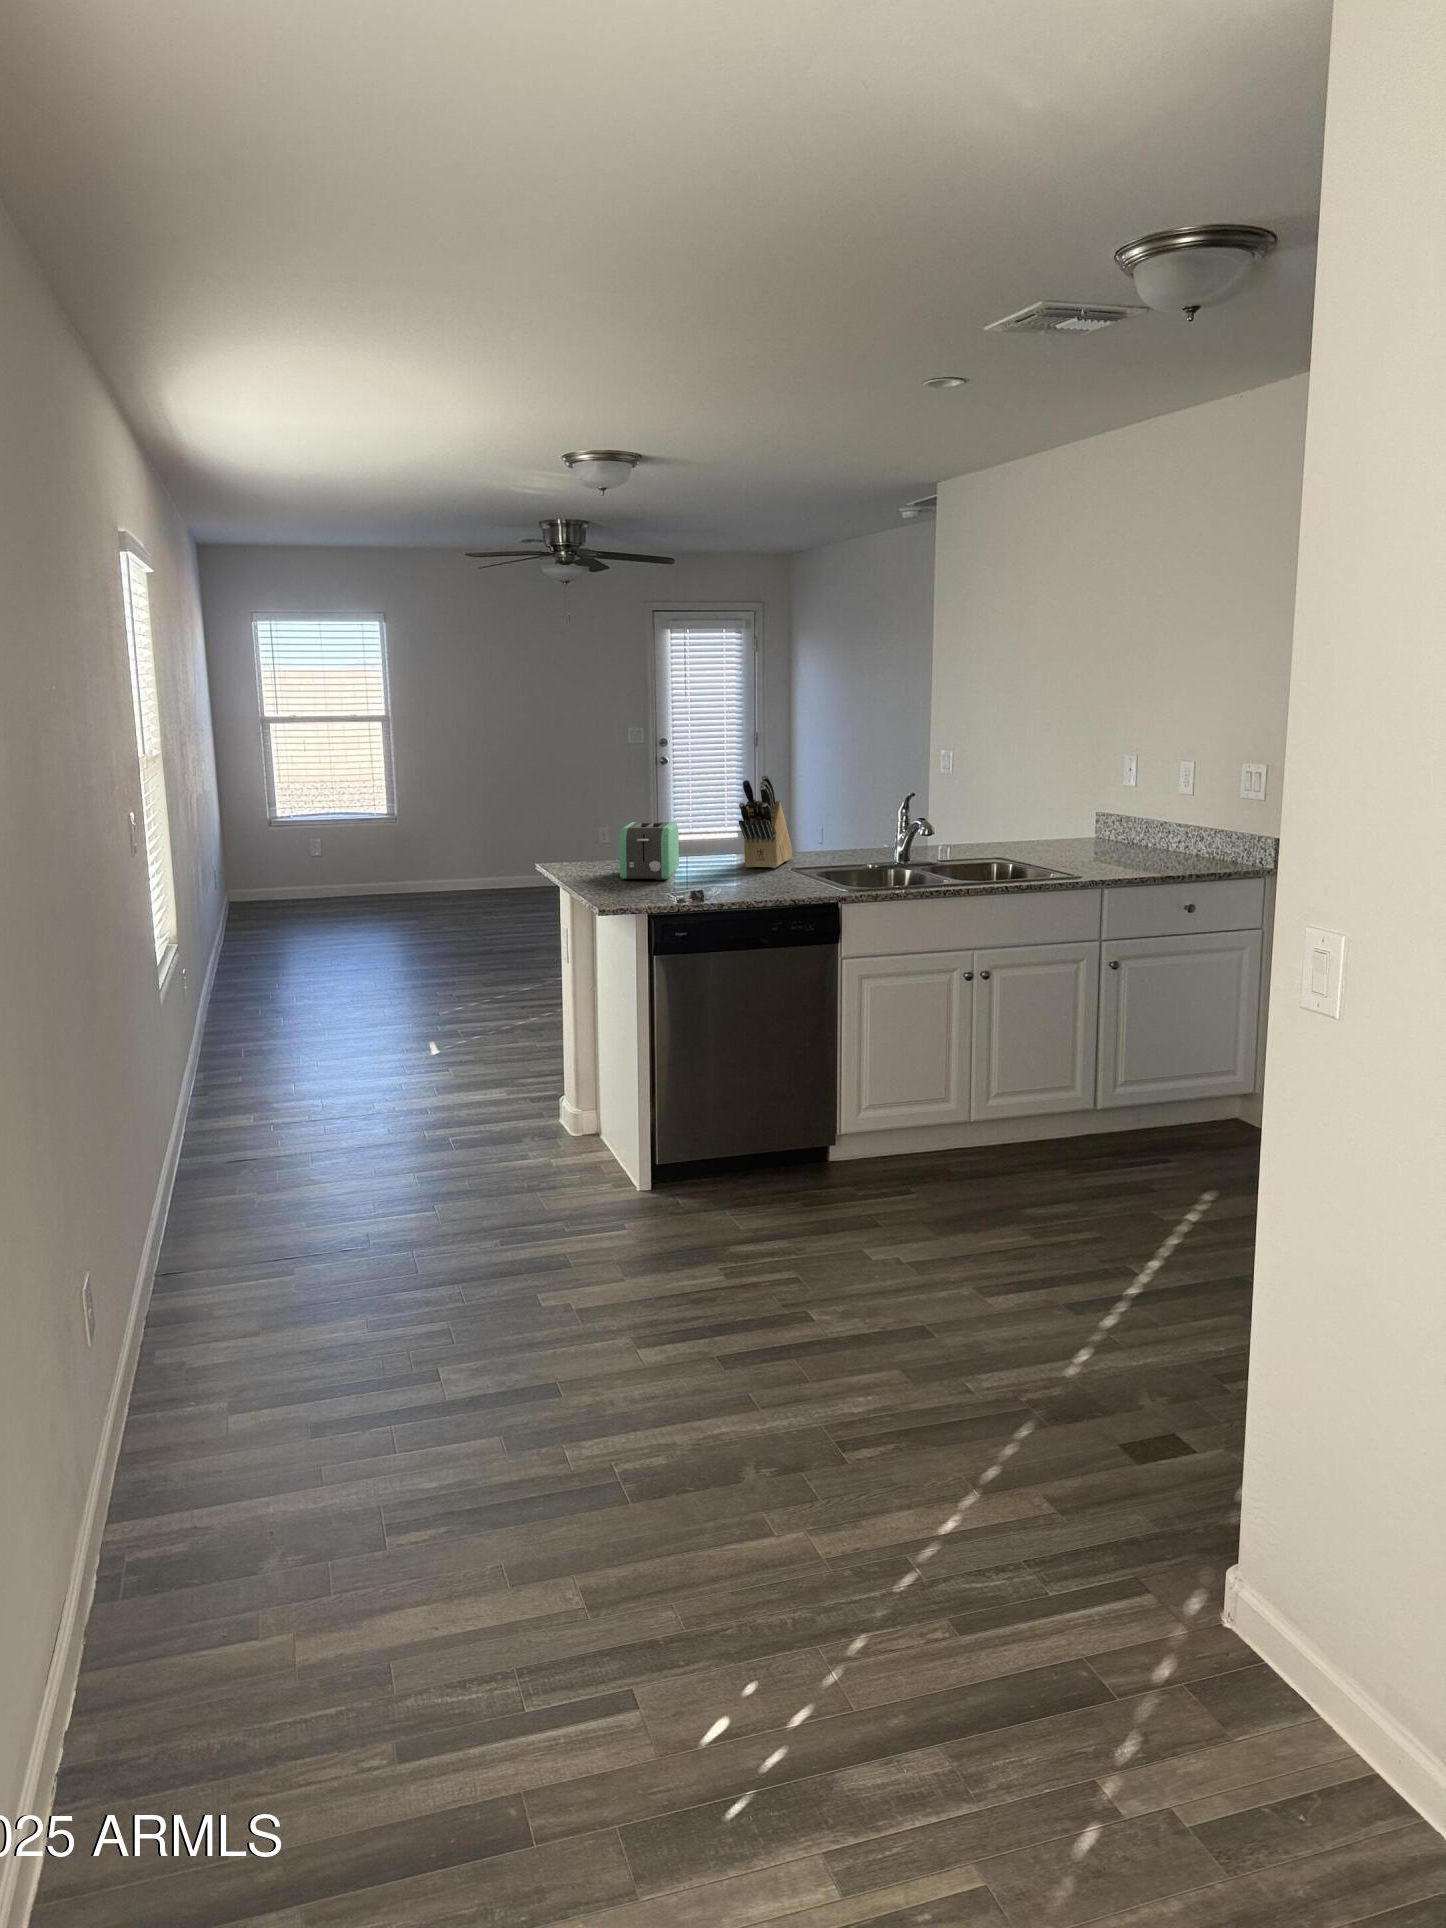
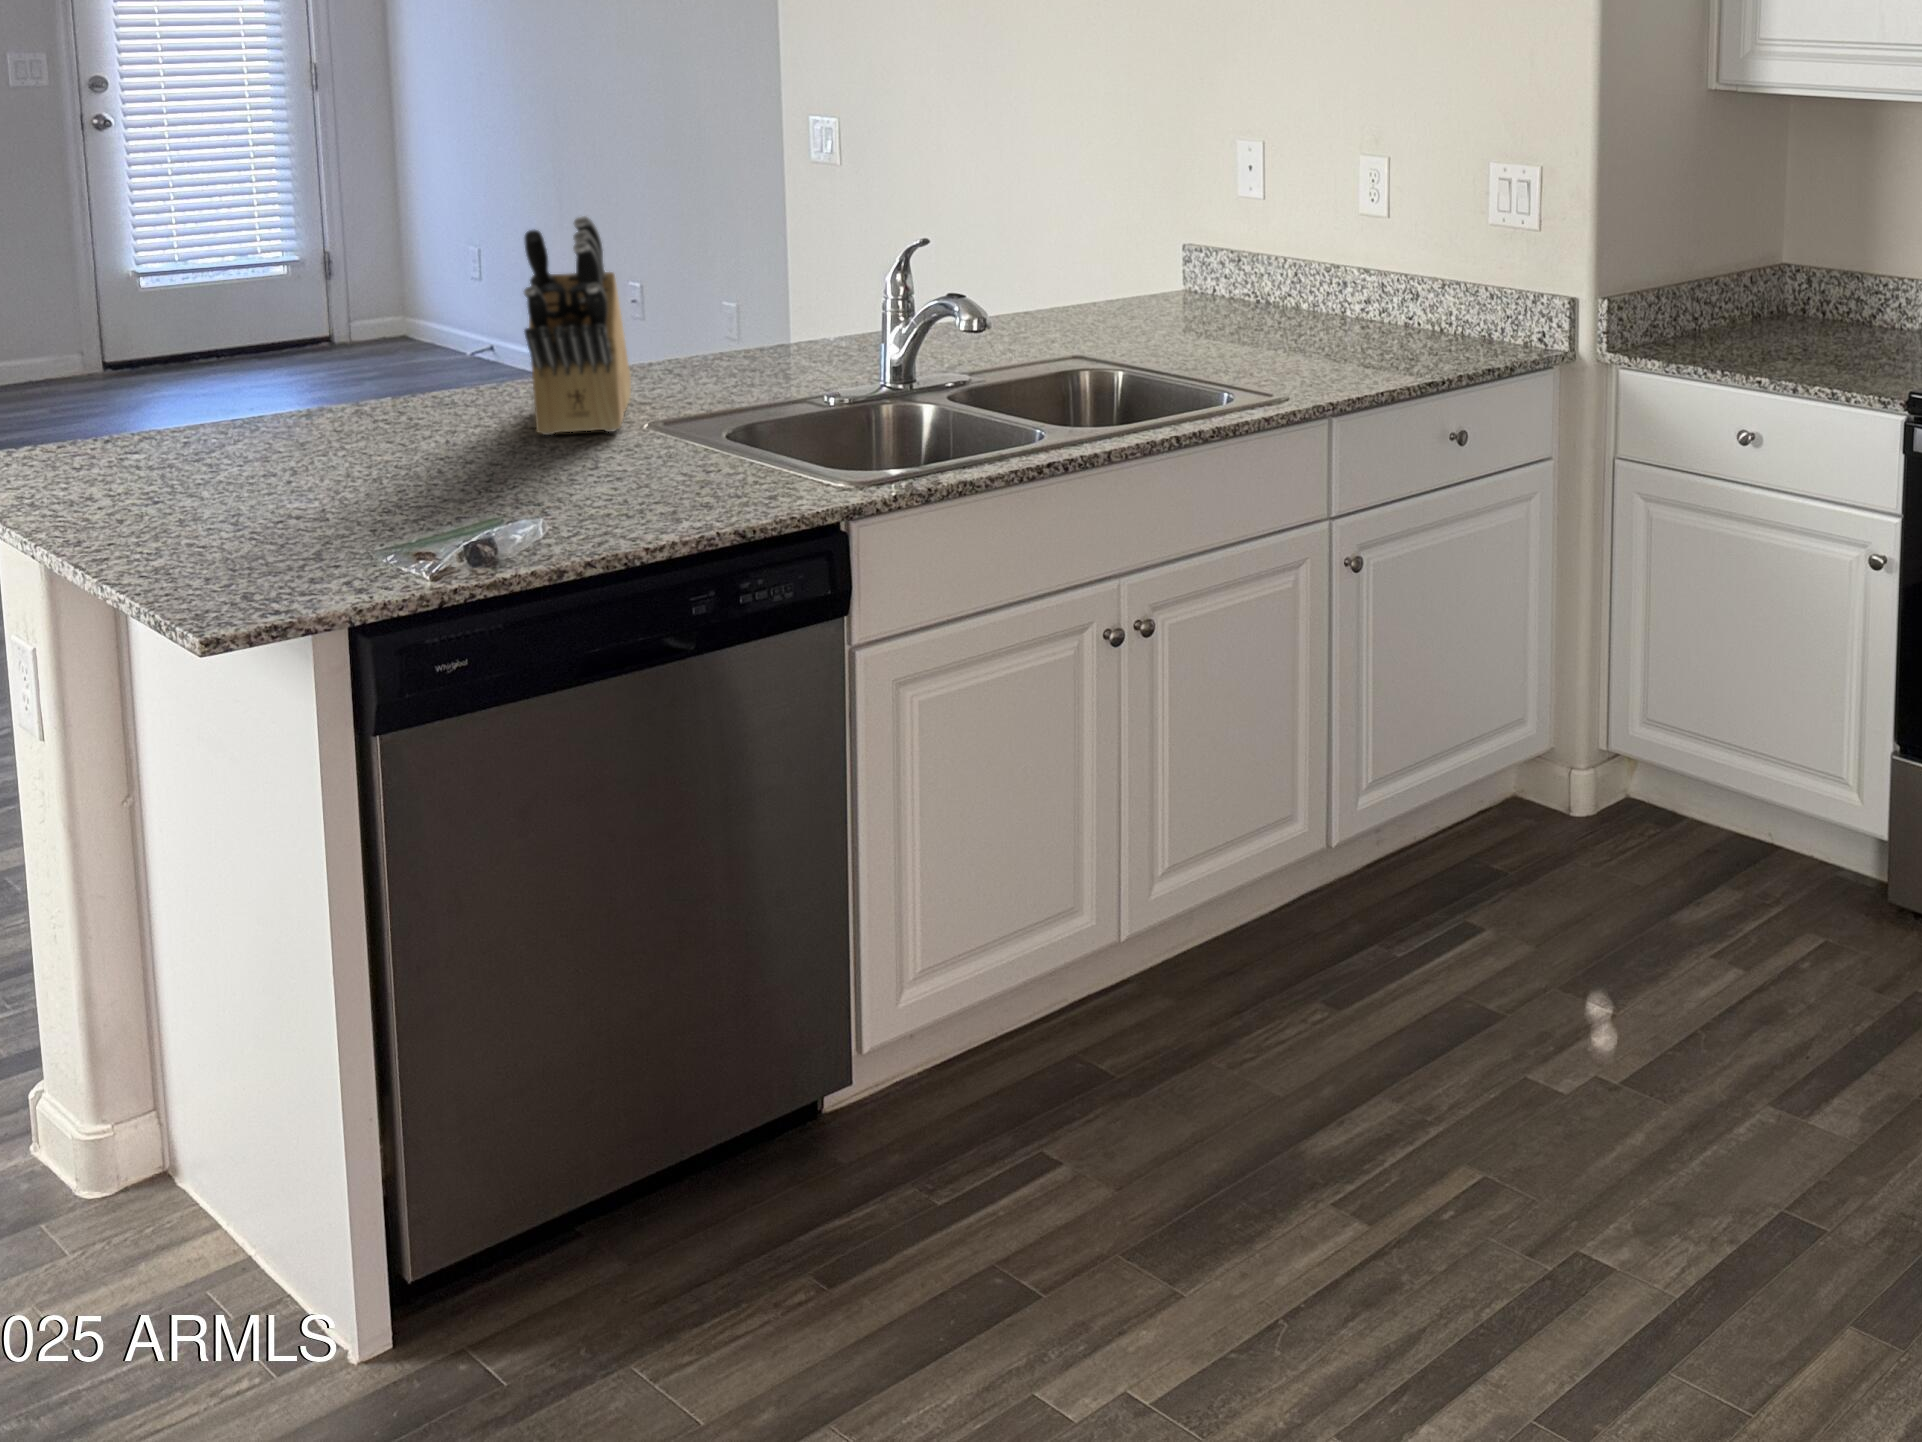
toaster: present [619,822,679,880] -> none [209,343,365,511]

